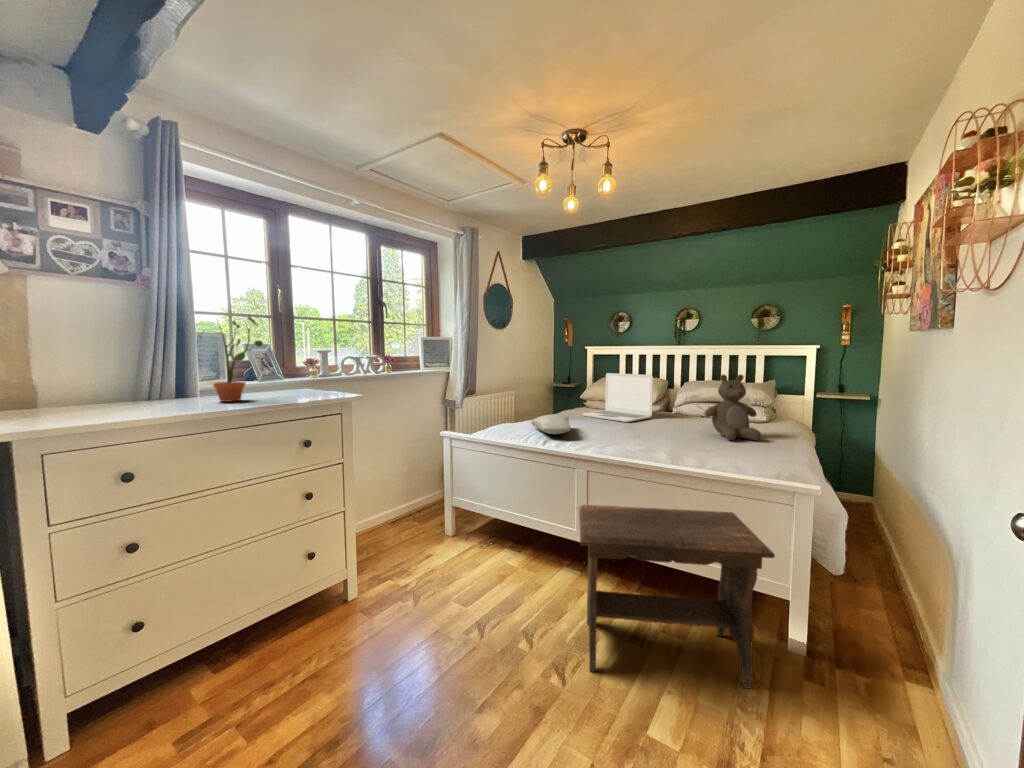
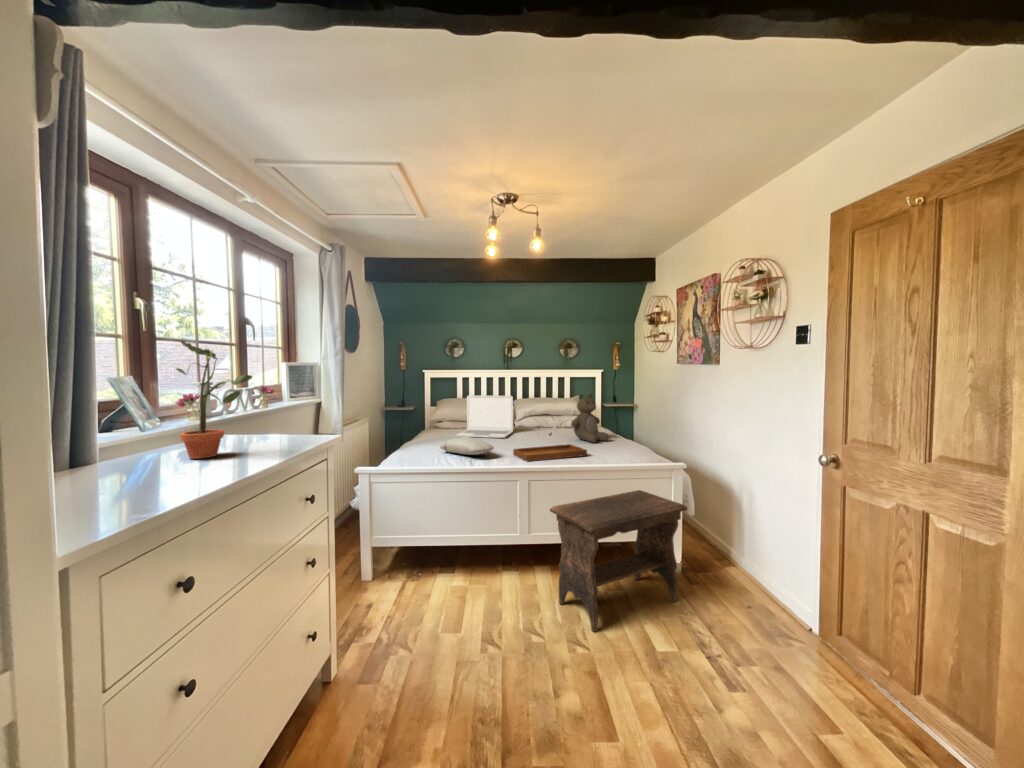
tray: none [595,418,682,454] -> present [513,432,587,462]

